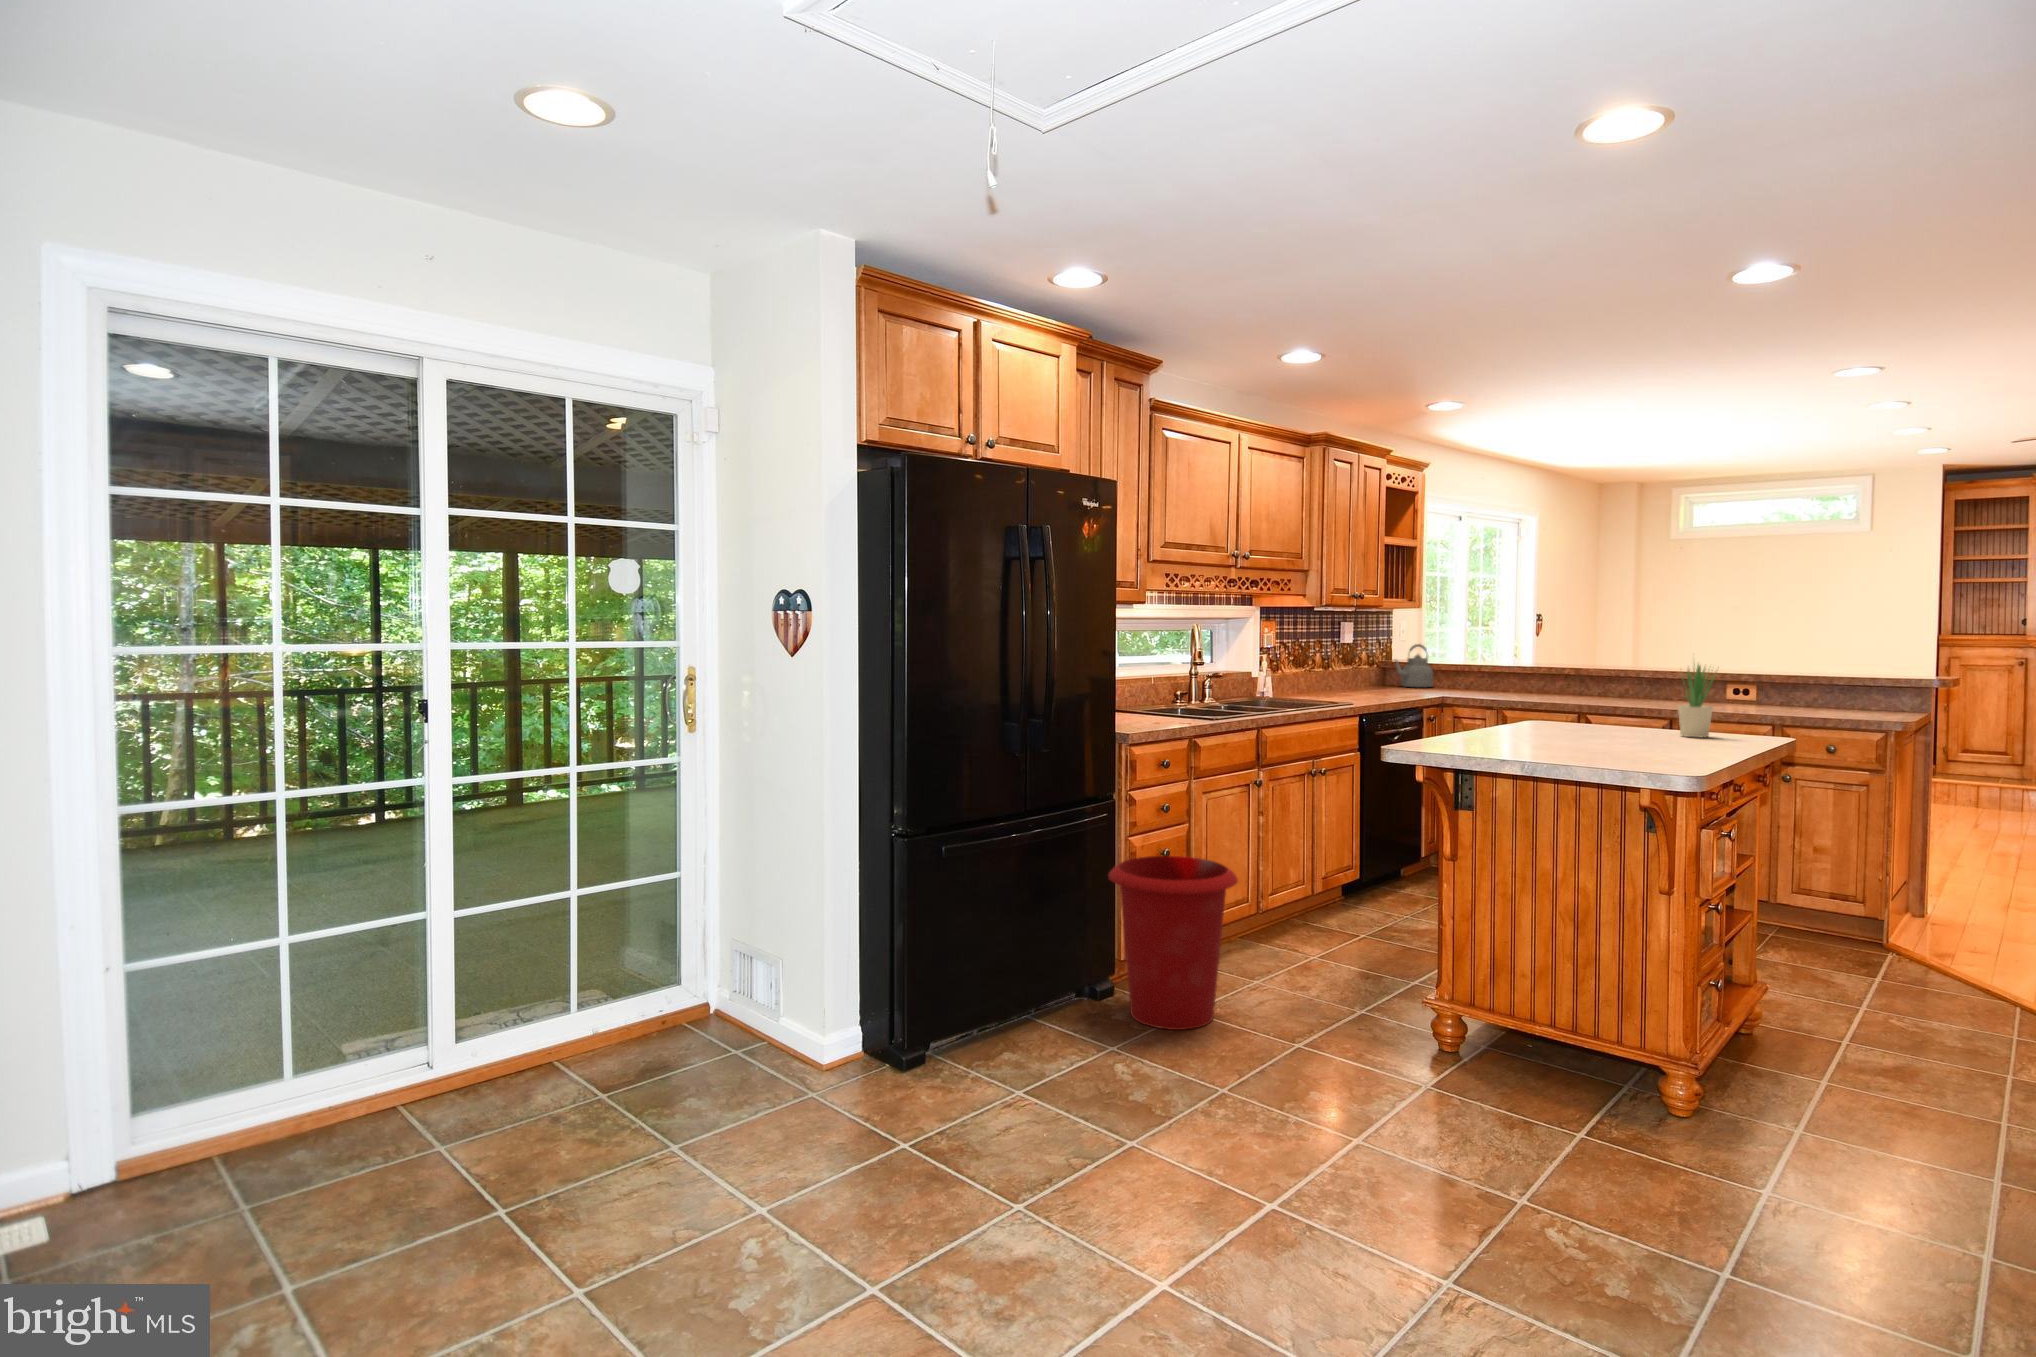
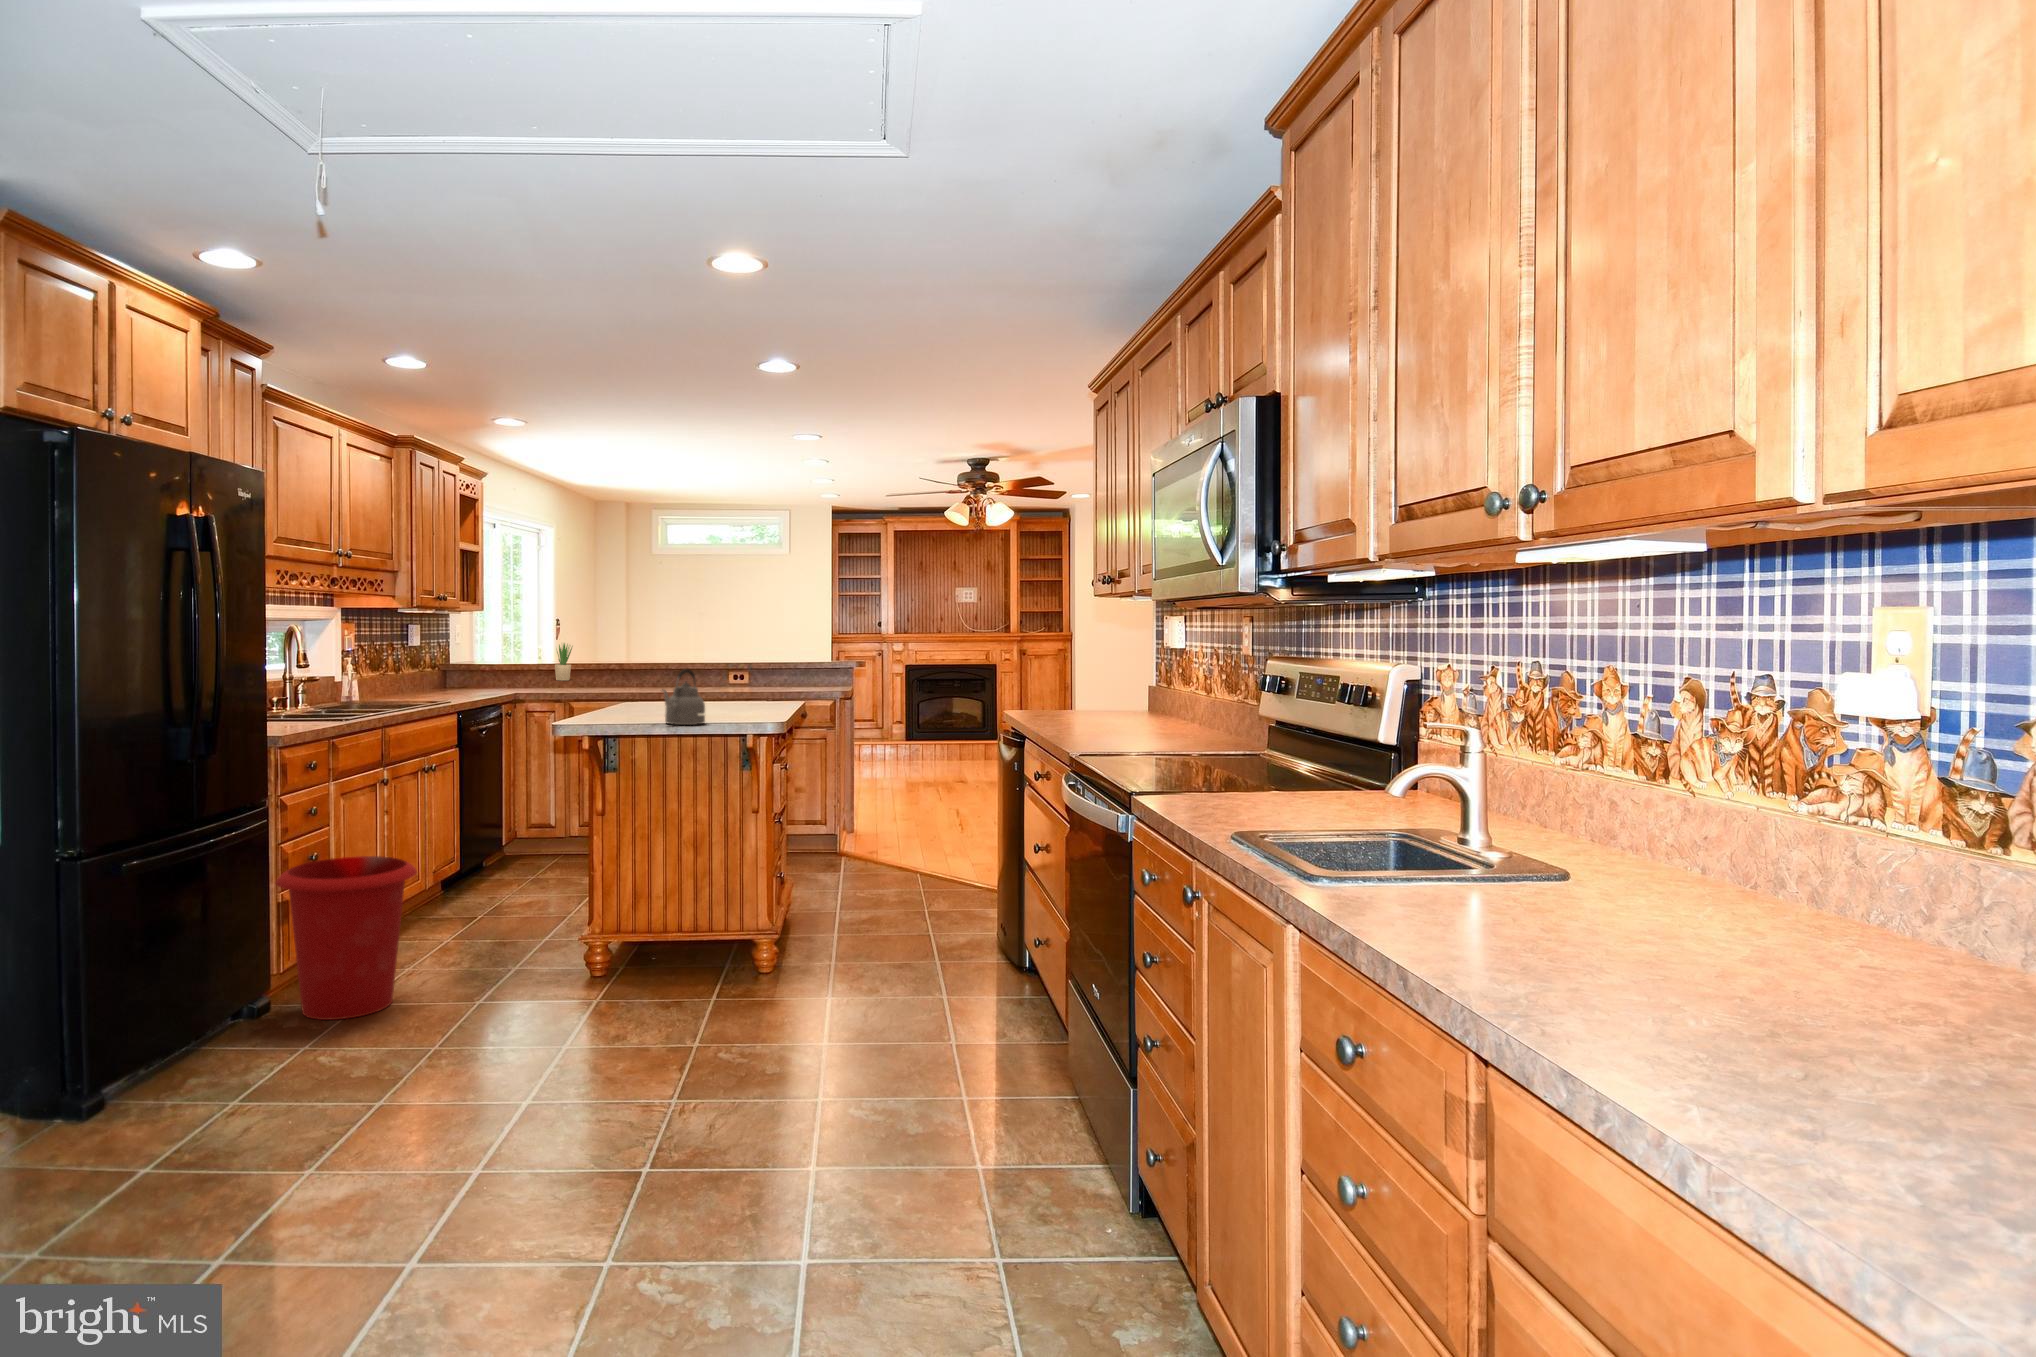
kettle: present [1395,644,1433,687] -> present [662,669,705,725]
potted plant: present [1678,665,1716,737] -> present [555,643,573,681]

